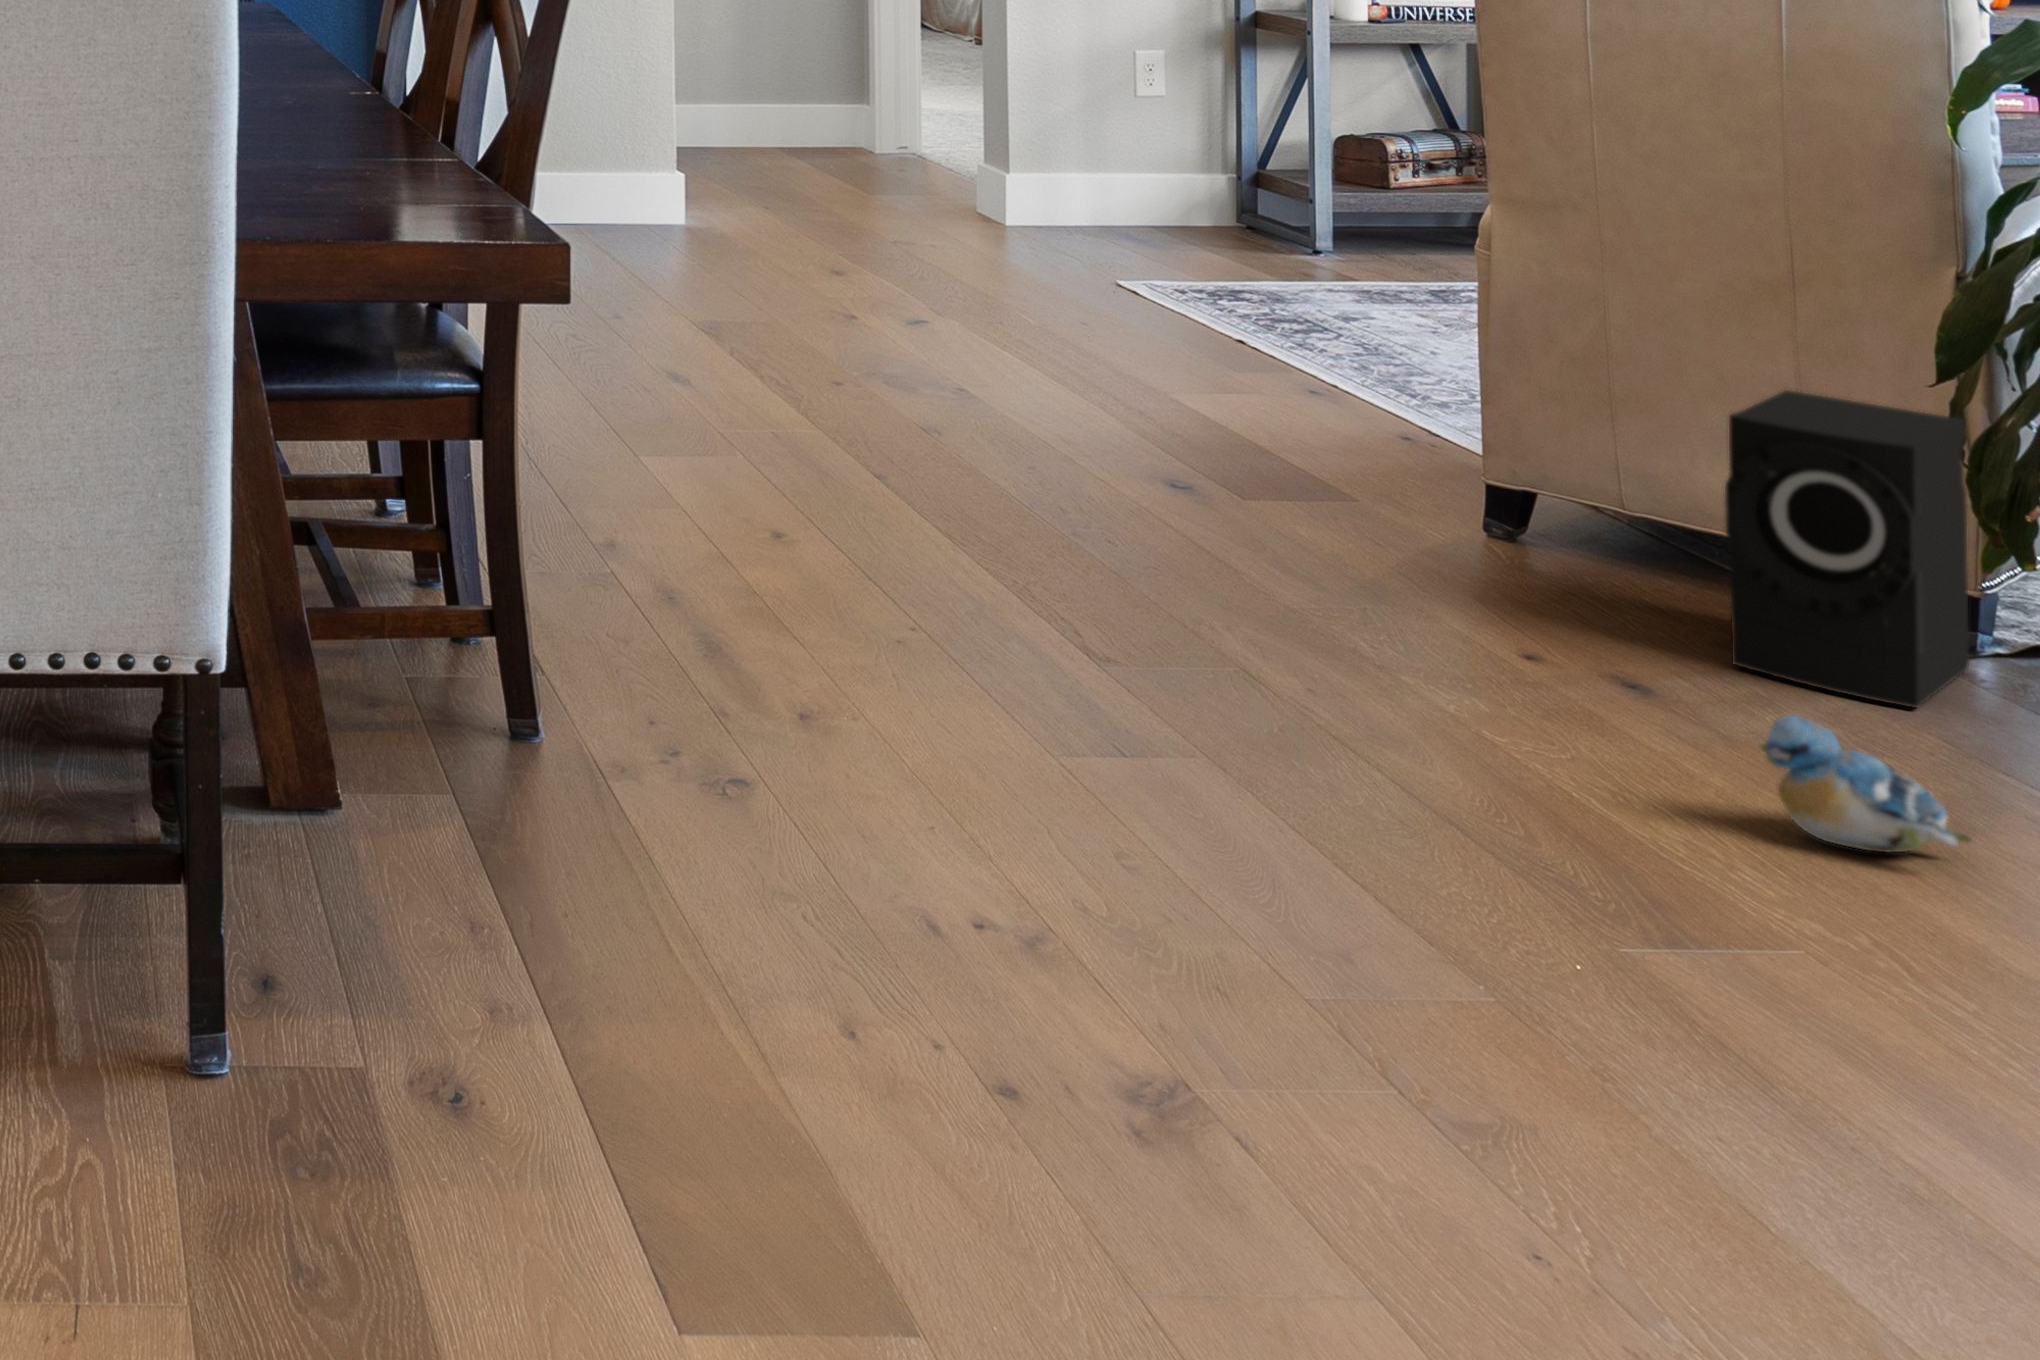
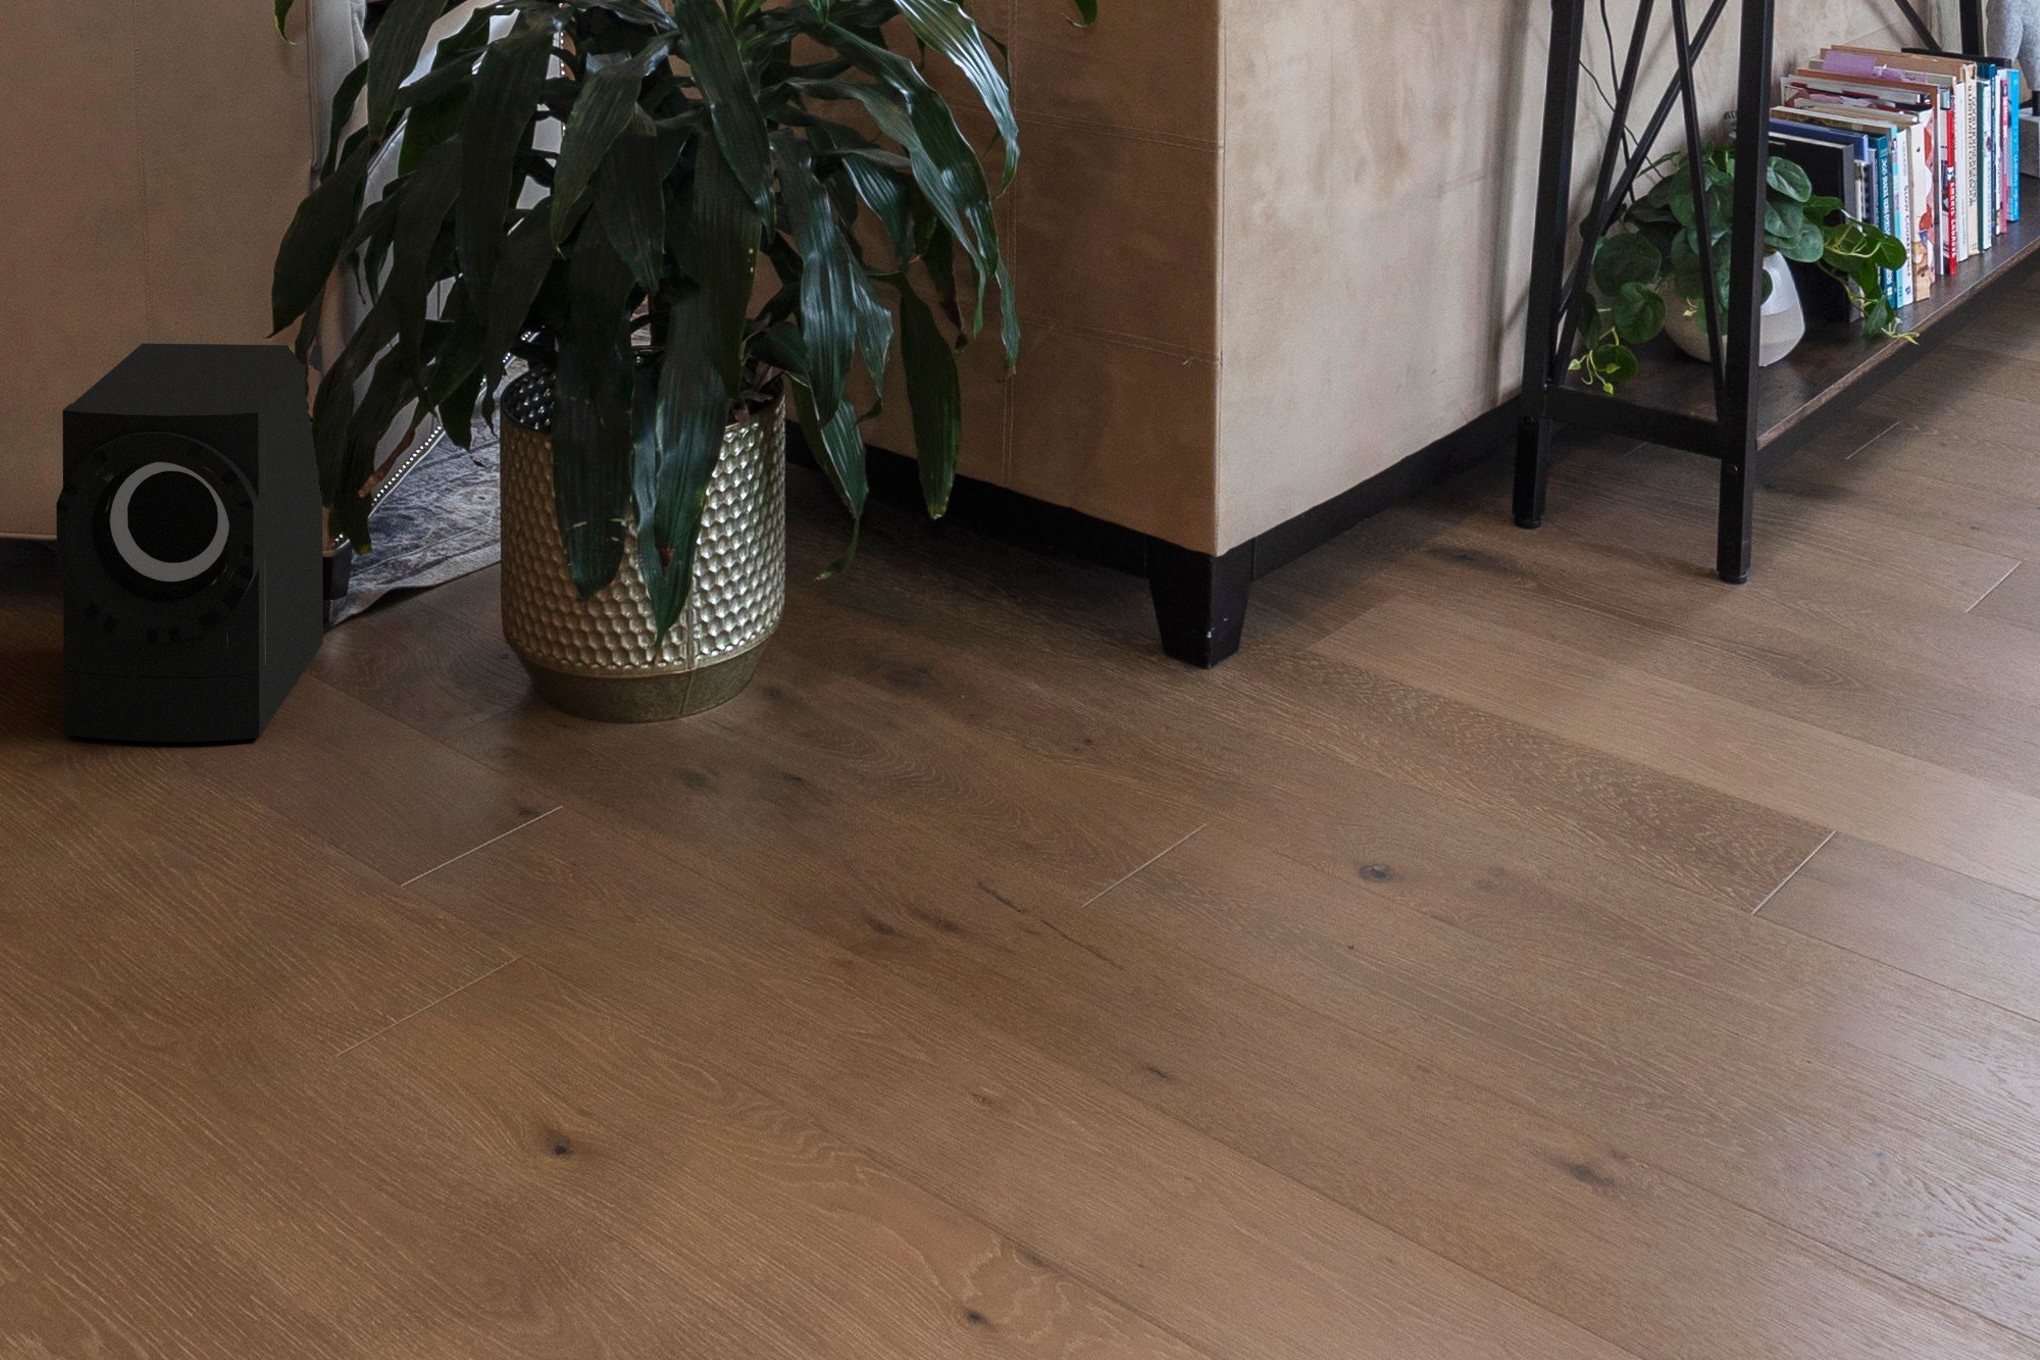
plush toy: present [1761,716,1971,852] -> none [31,892,278,1060]

